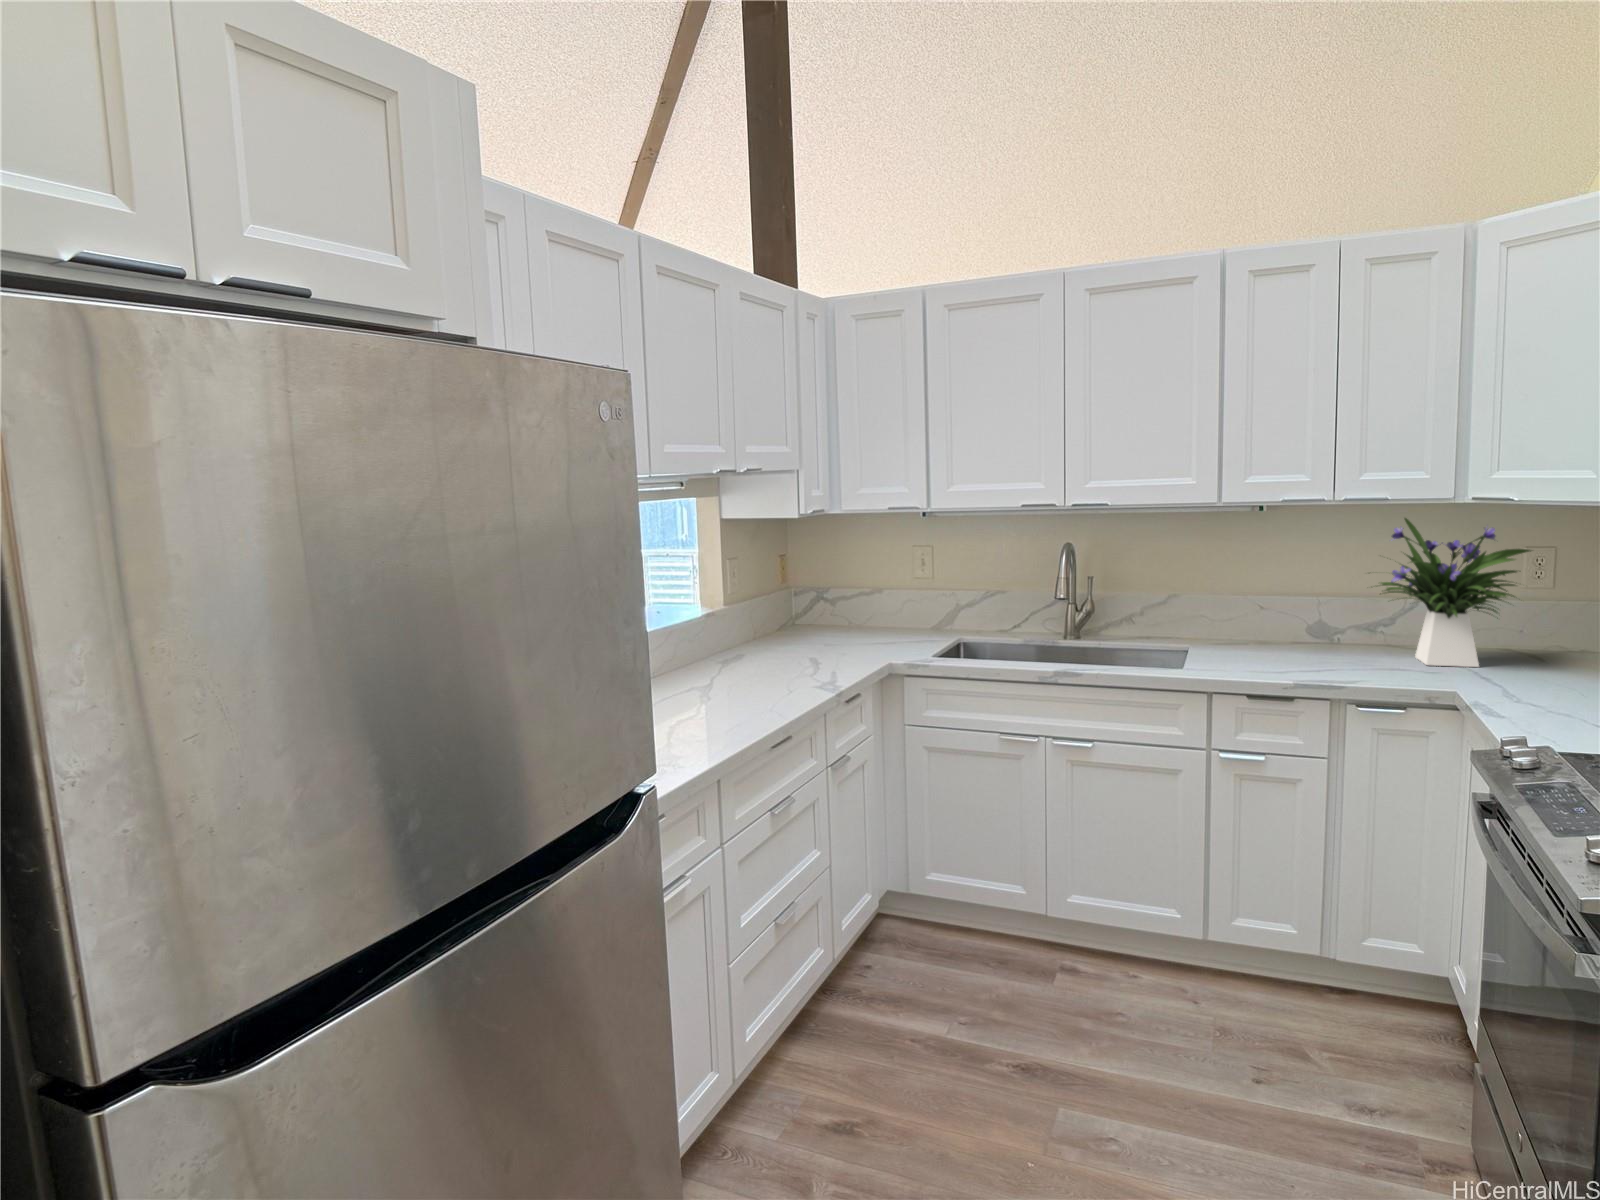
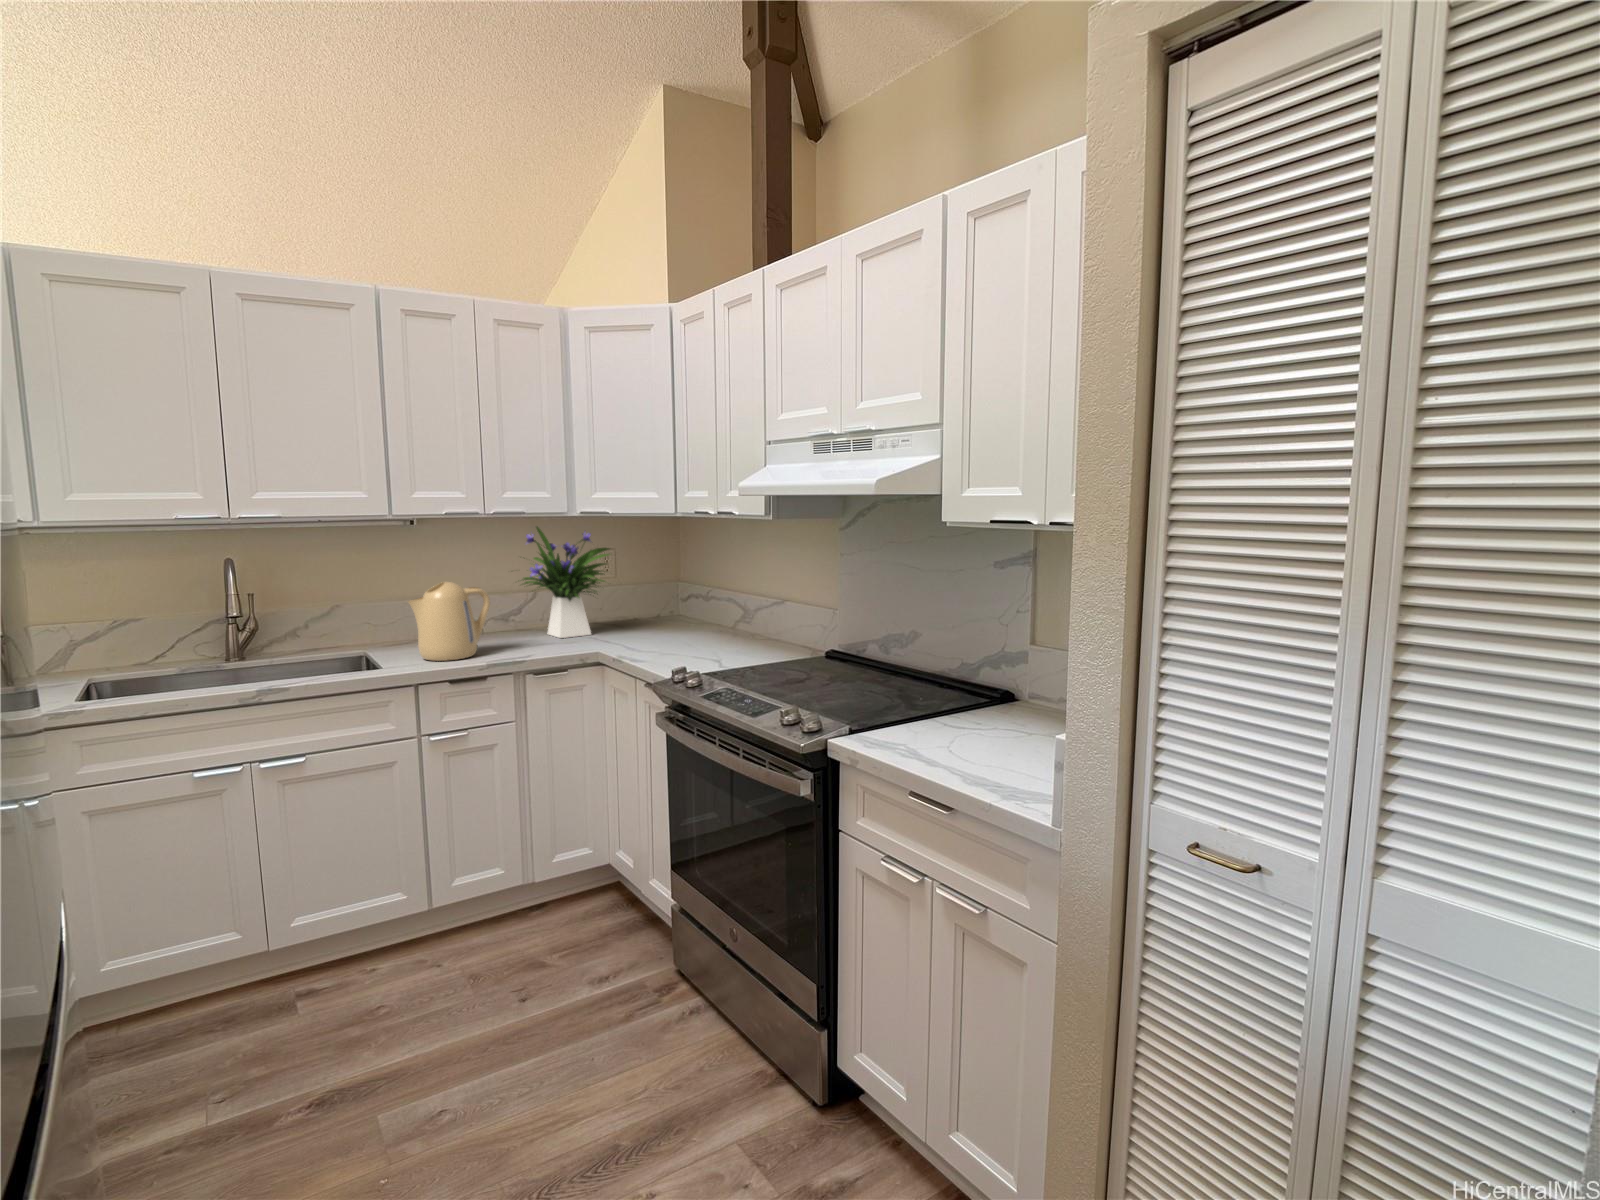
kettle: none [1219,581,1320,672] -> present [408,582,490,661]

